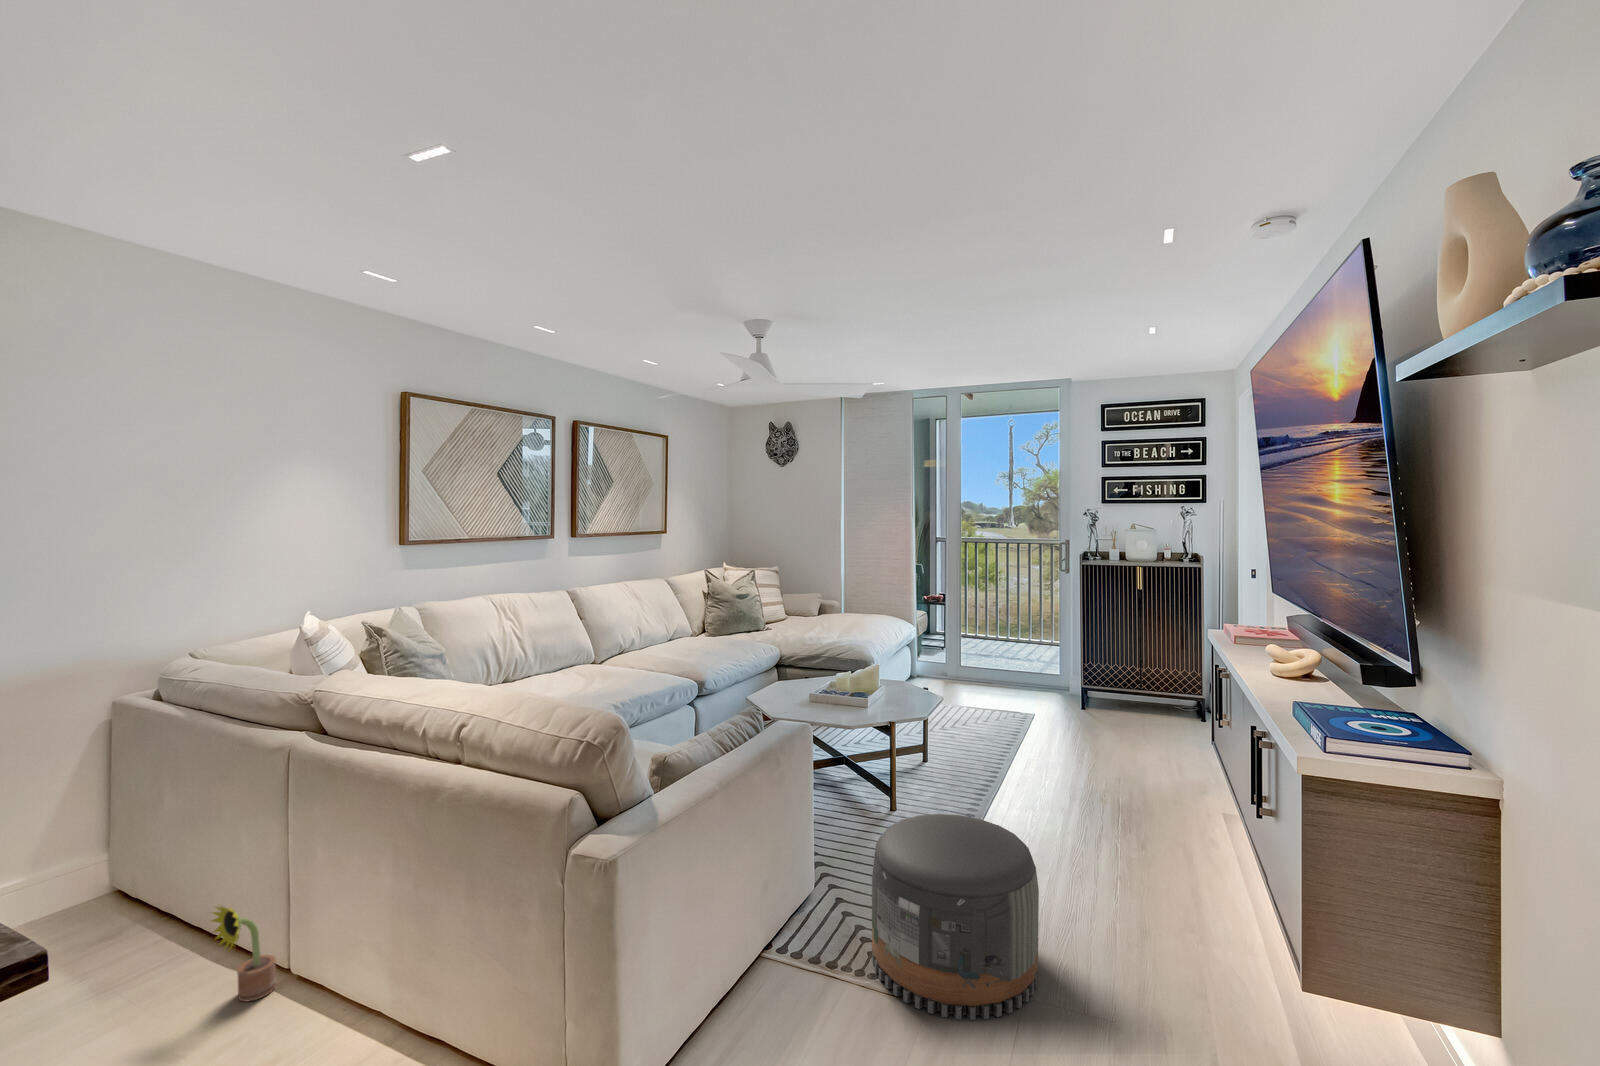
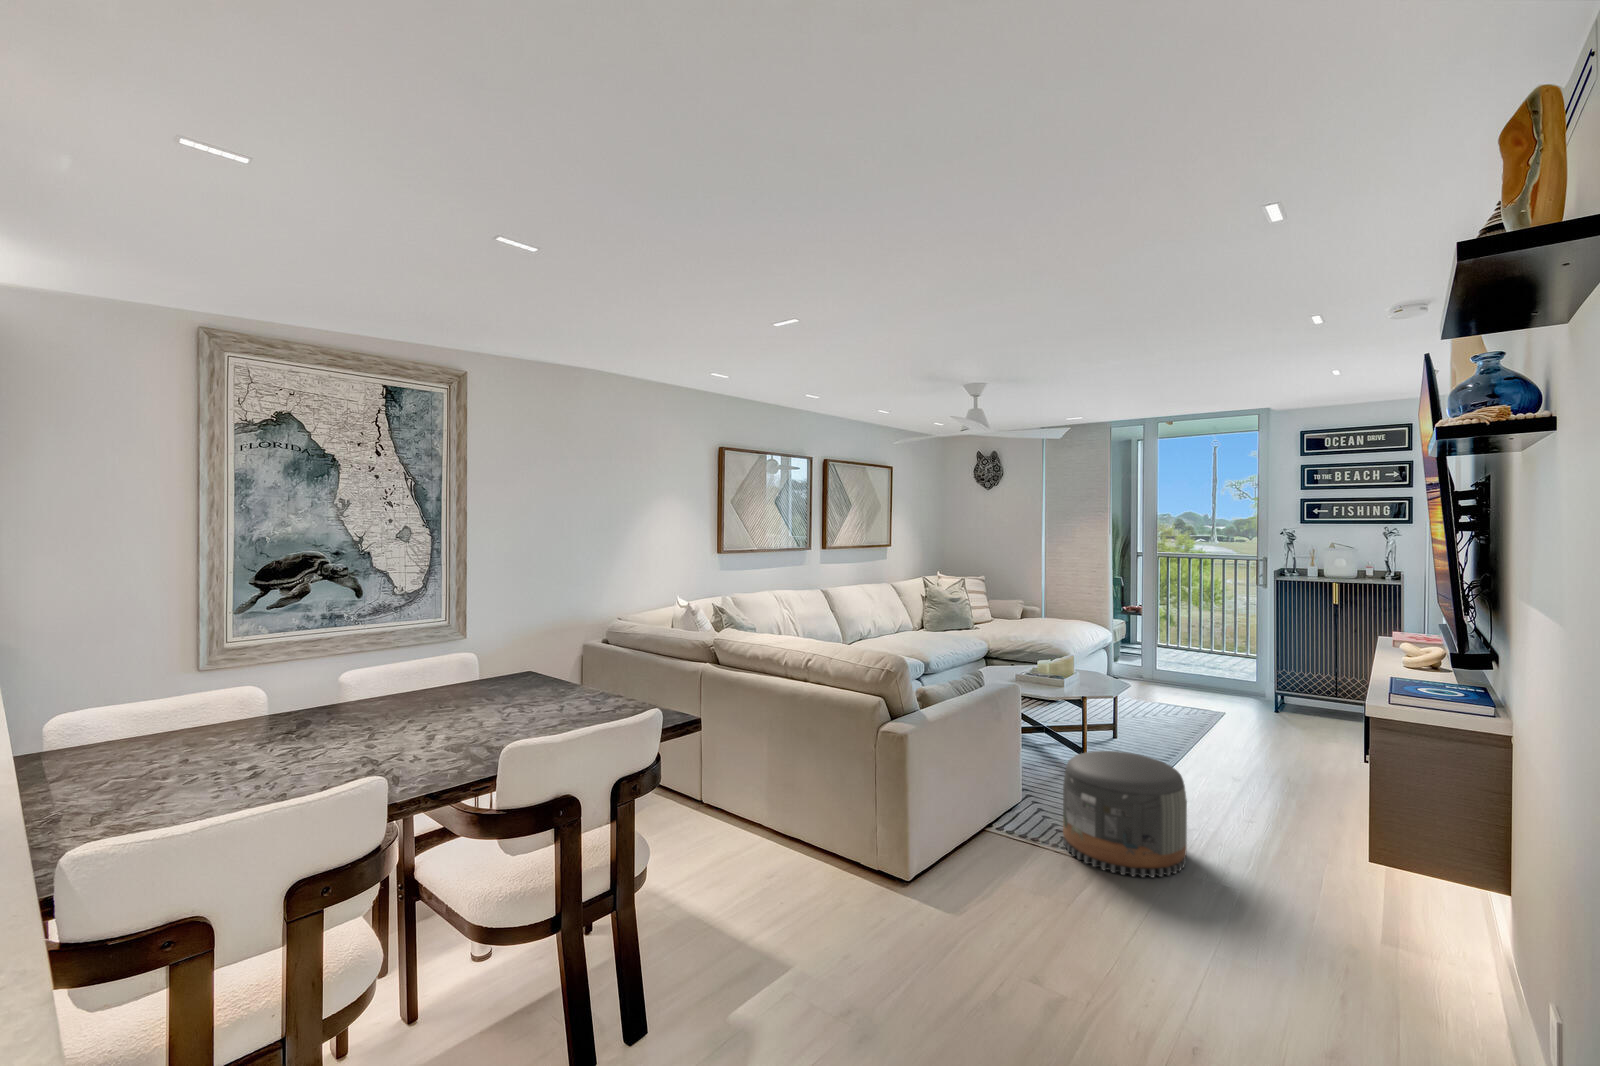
decorative plant: present [212,907,276,1001] -> none [663,755,693,814]

